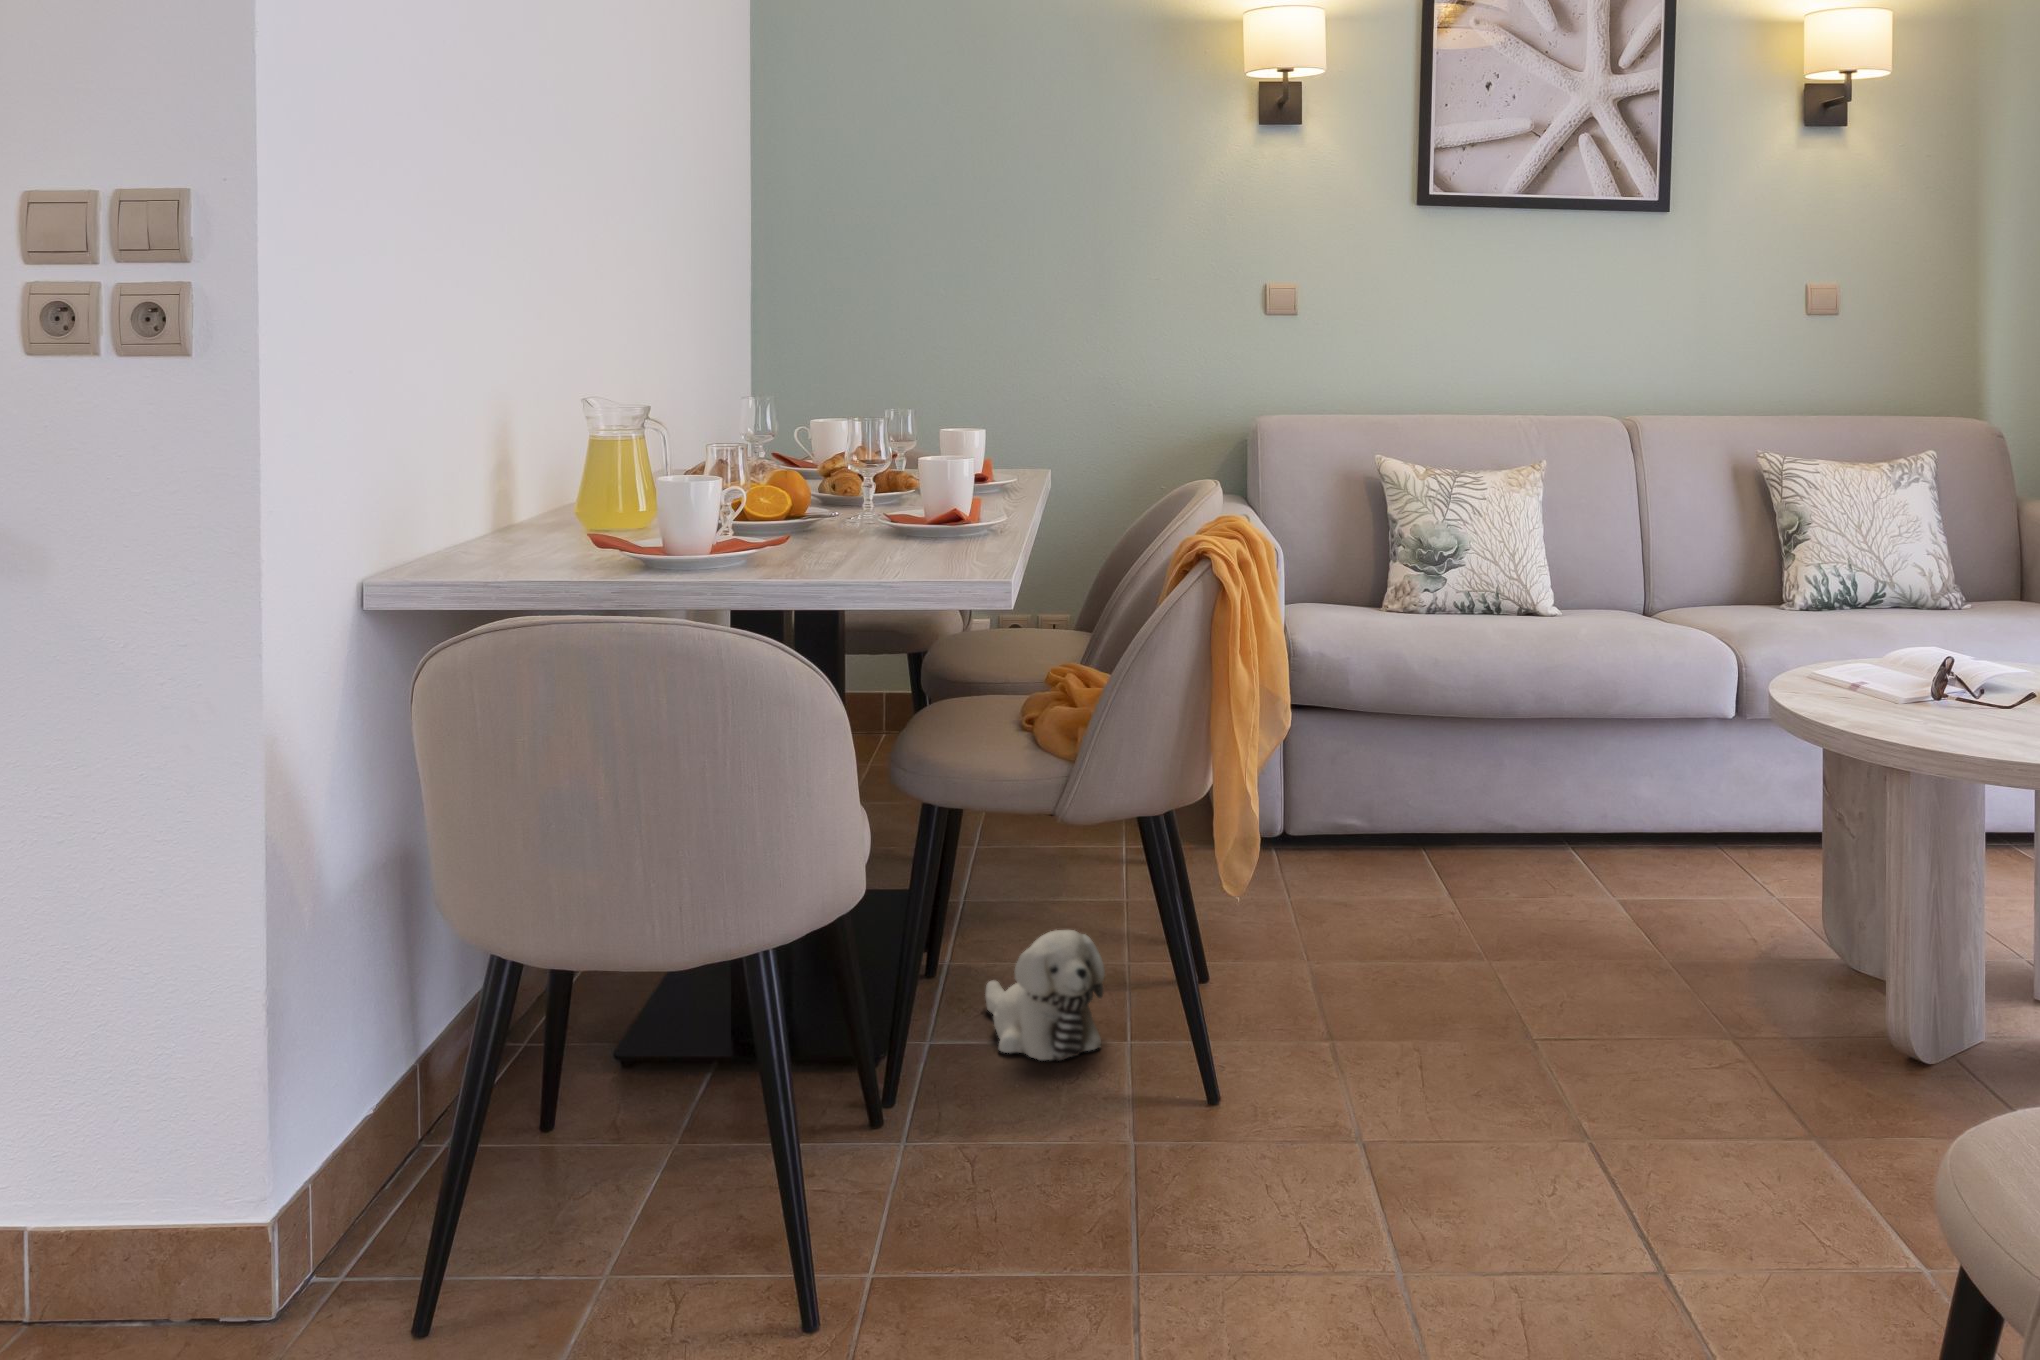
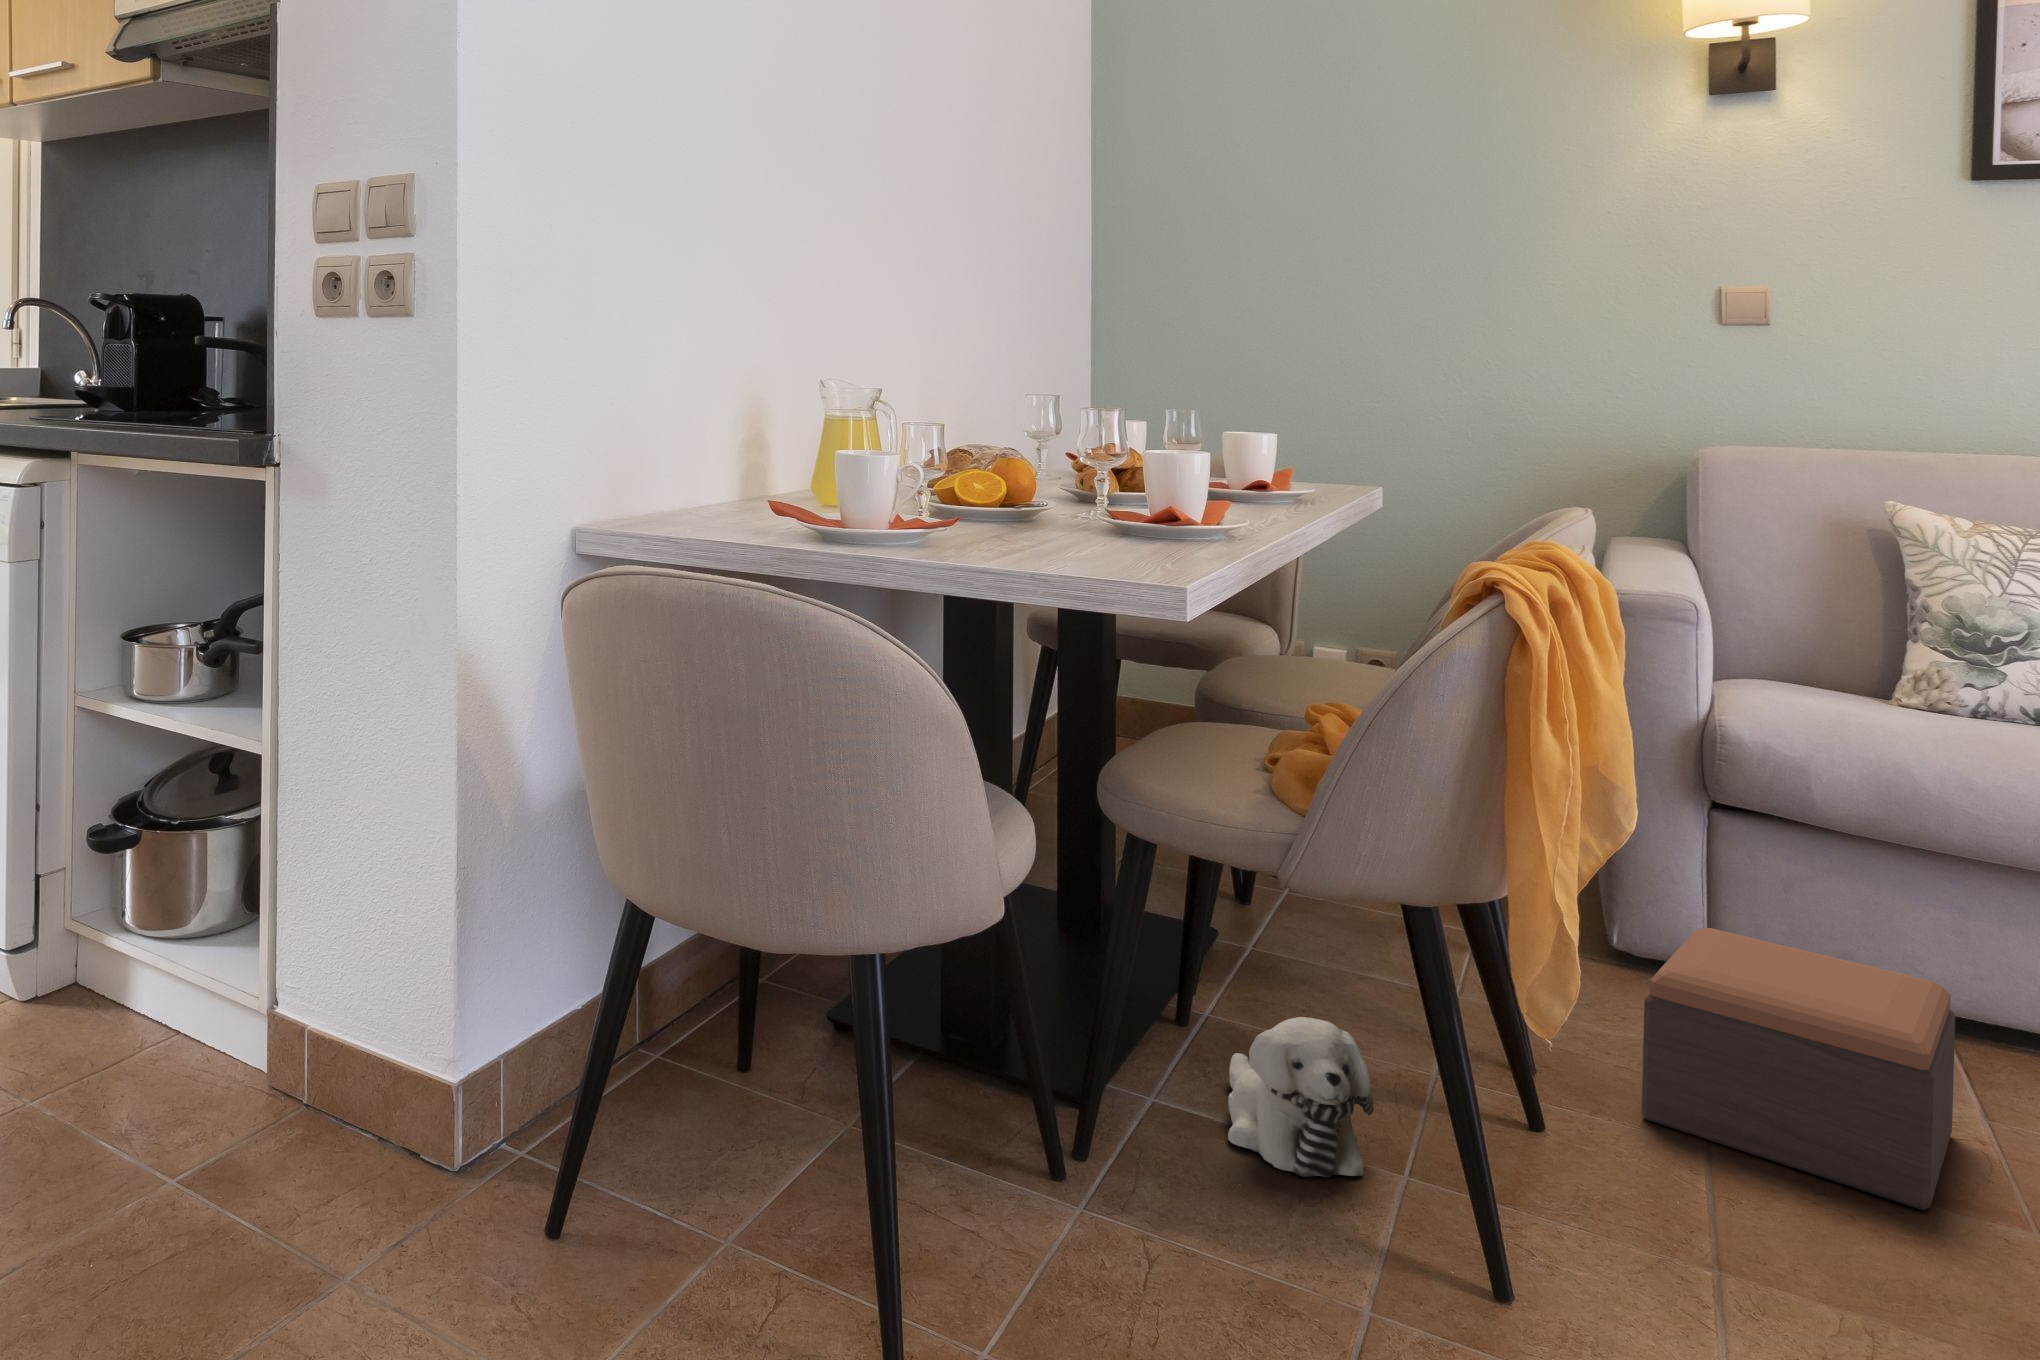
footstool: none [1265,801,1436,968] -> present [1642,928,1955,1210]

